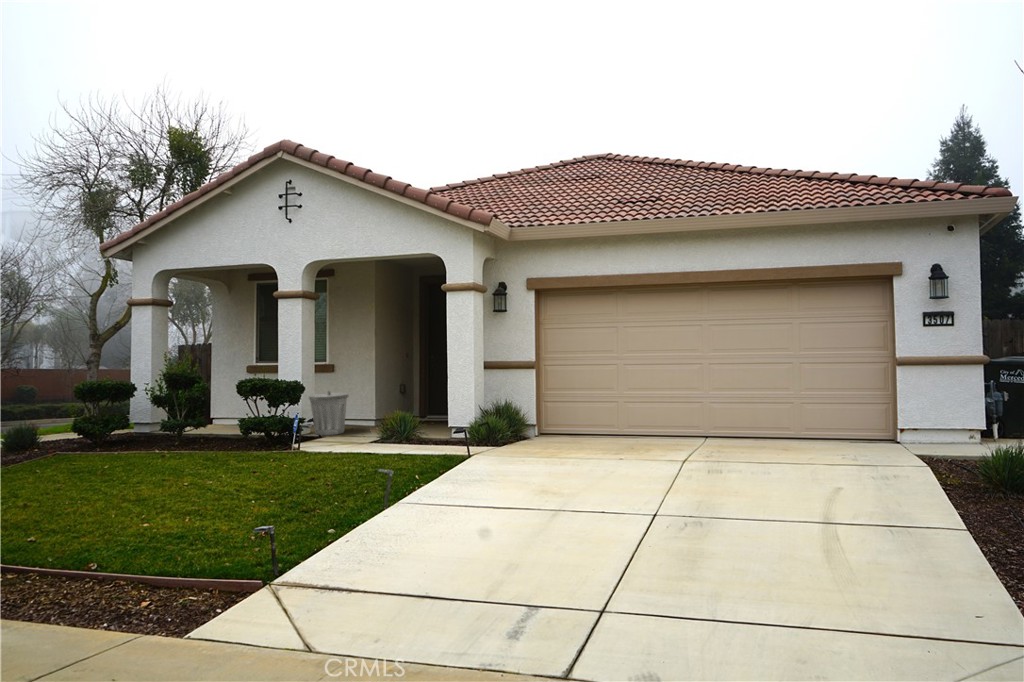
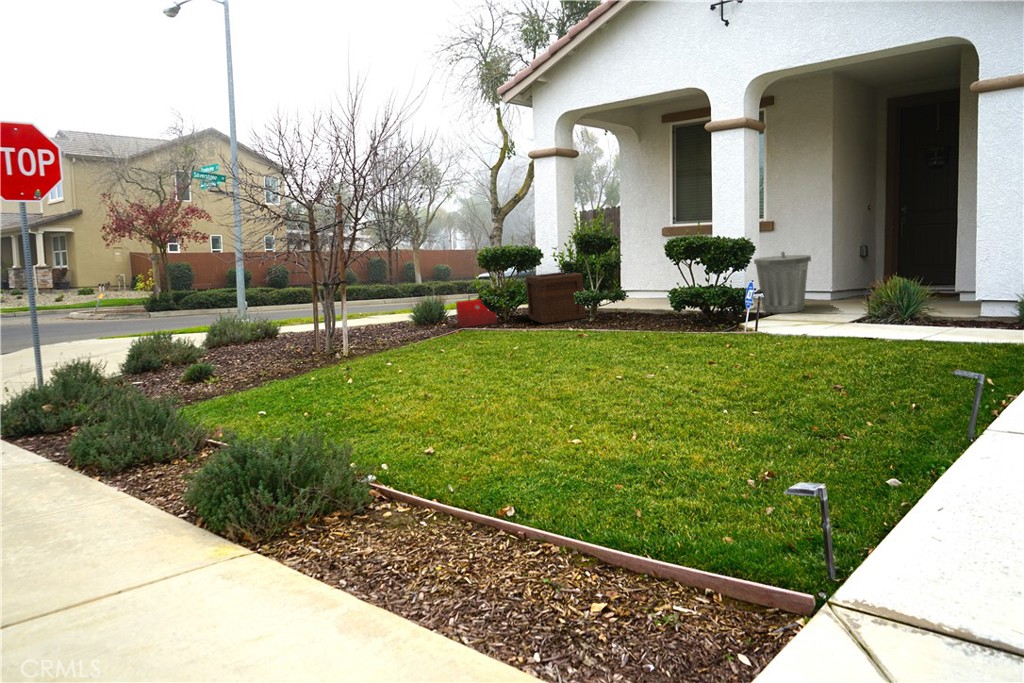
wooden crate: none [119,403,174,447] -> present [525,272,586,324]
toolbox: none [48,422,90,452] -> present [456,294,497,327]

